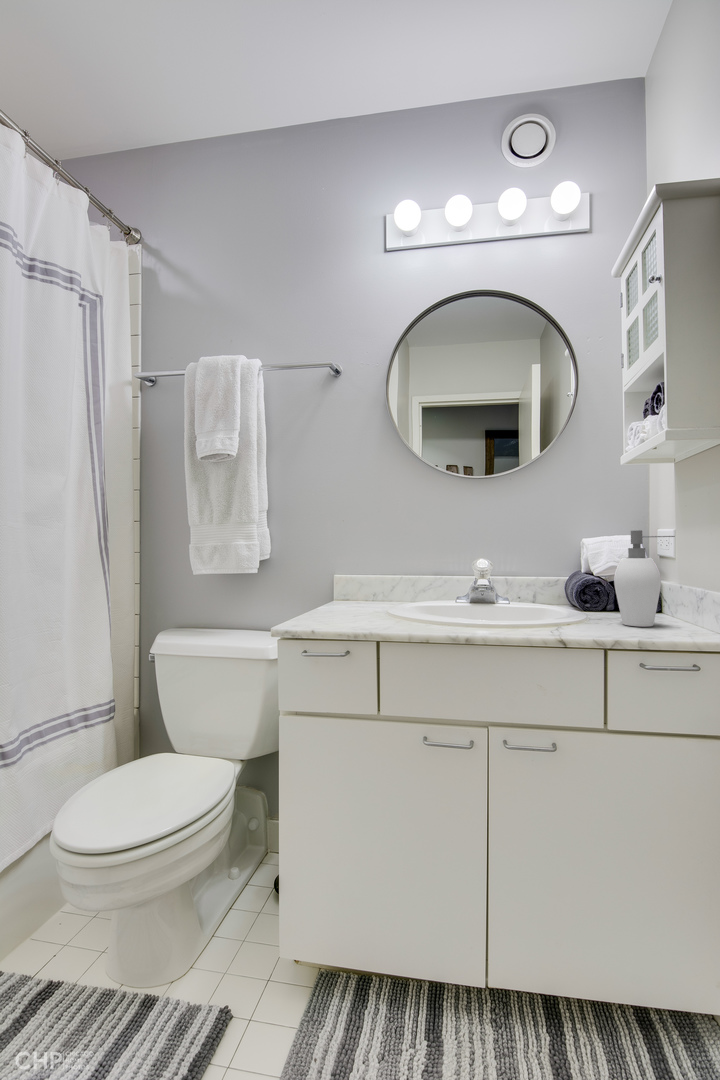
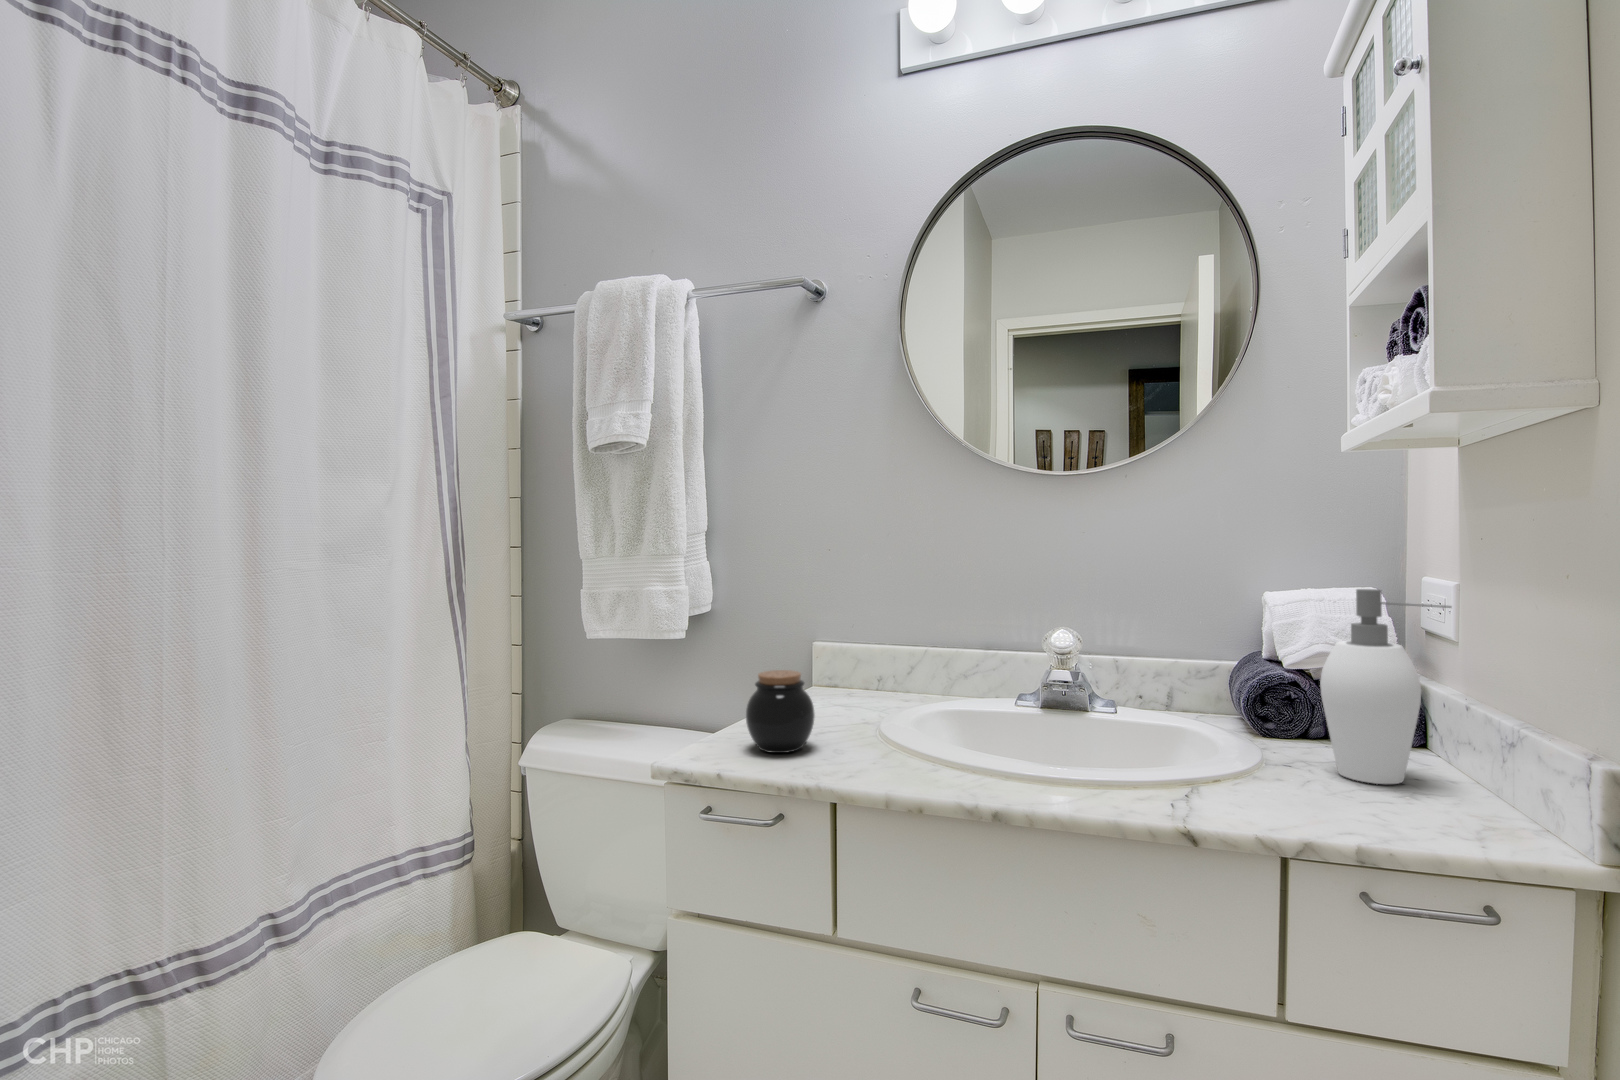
jar: none [314,582,353,626] -> present [746,670,815,753]

